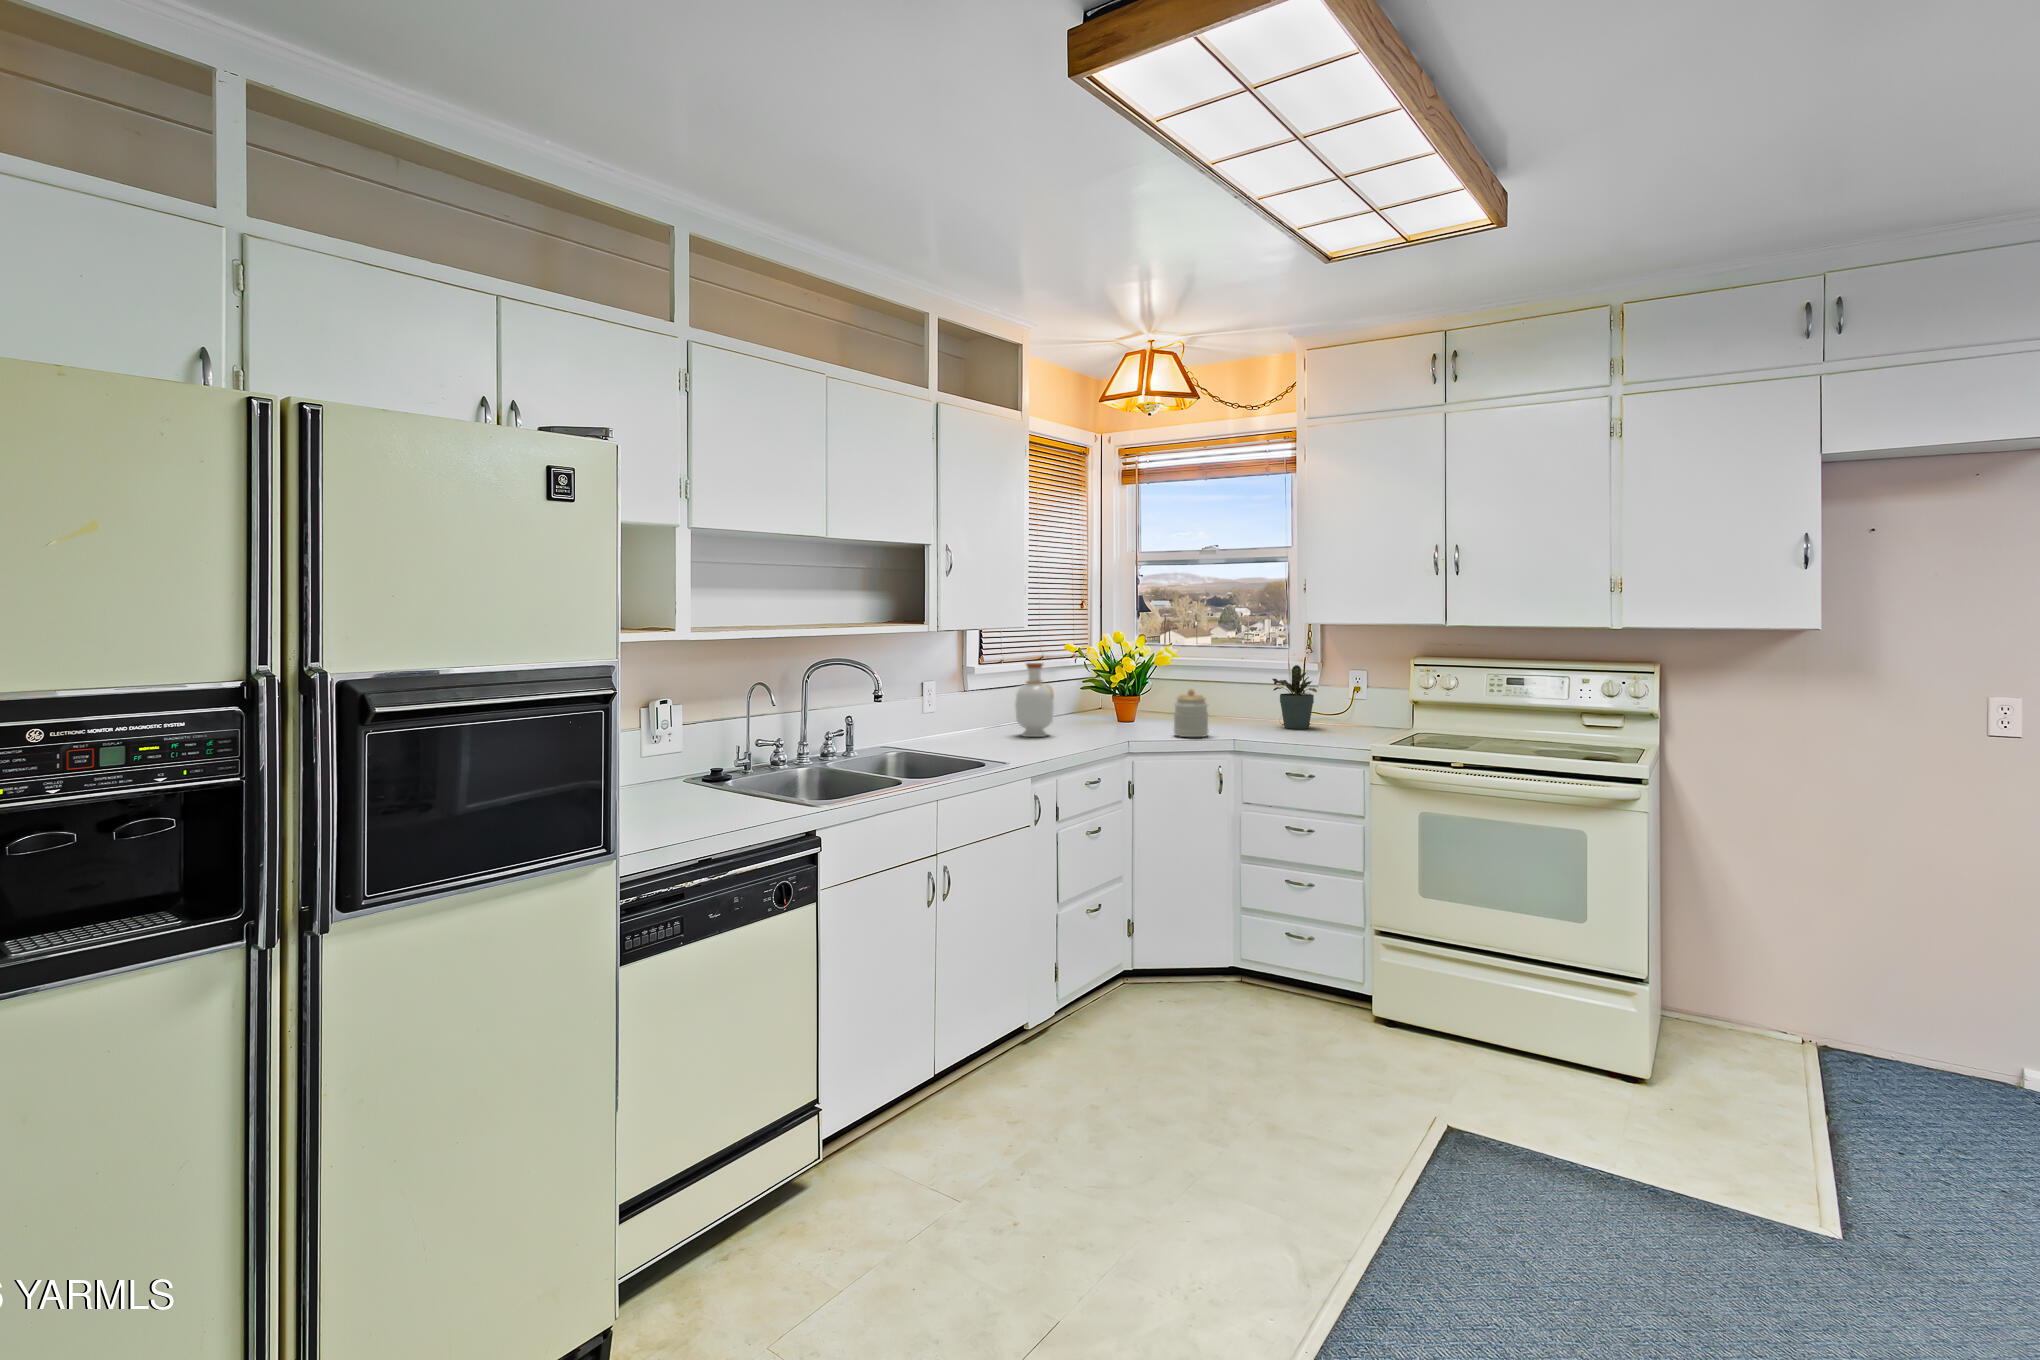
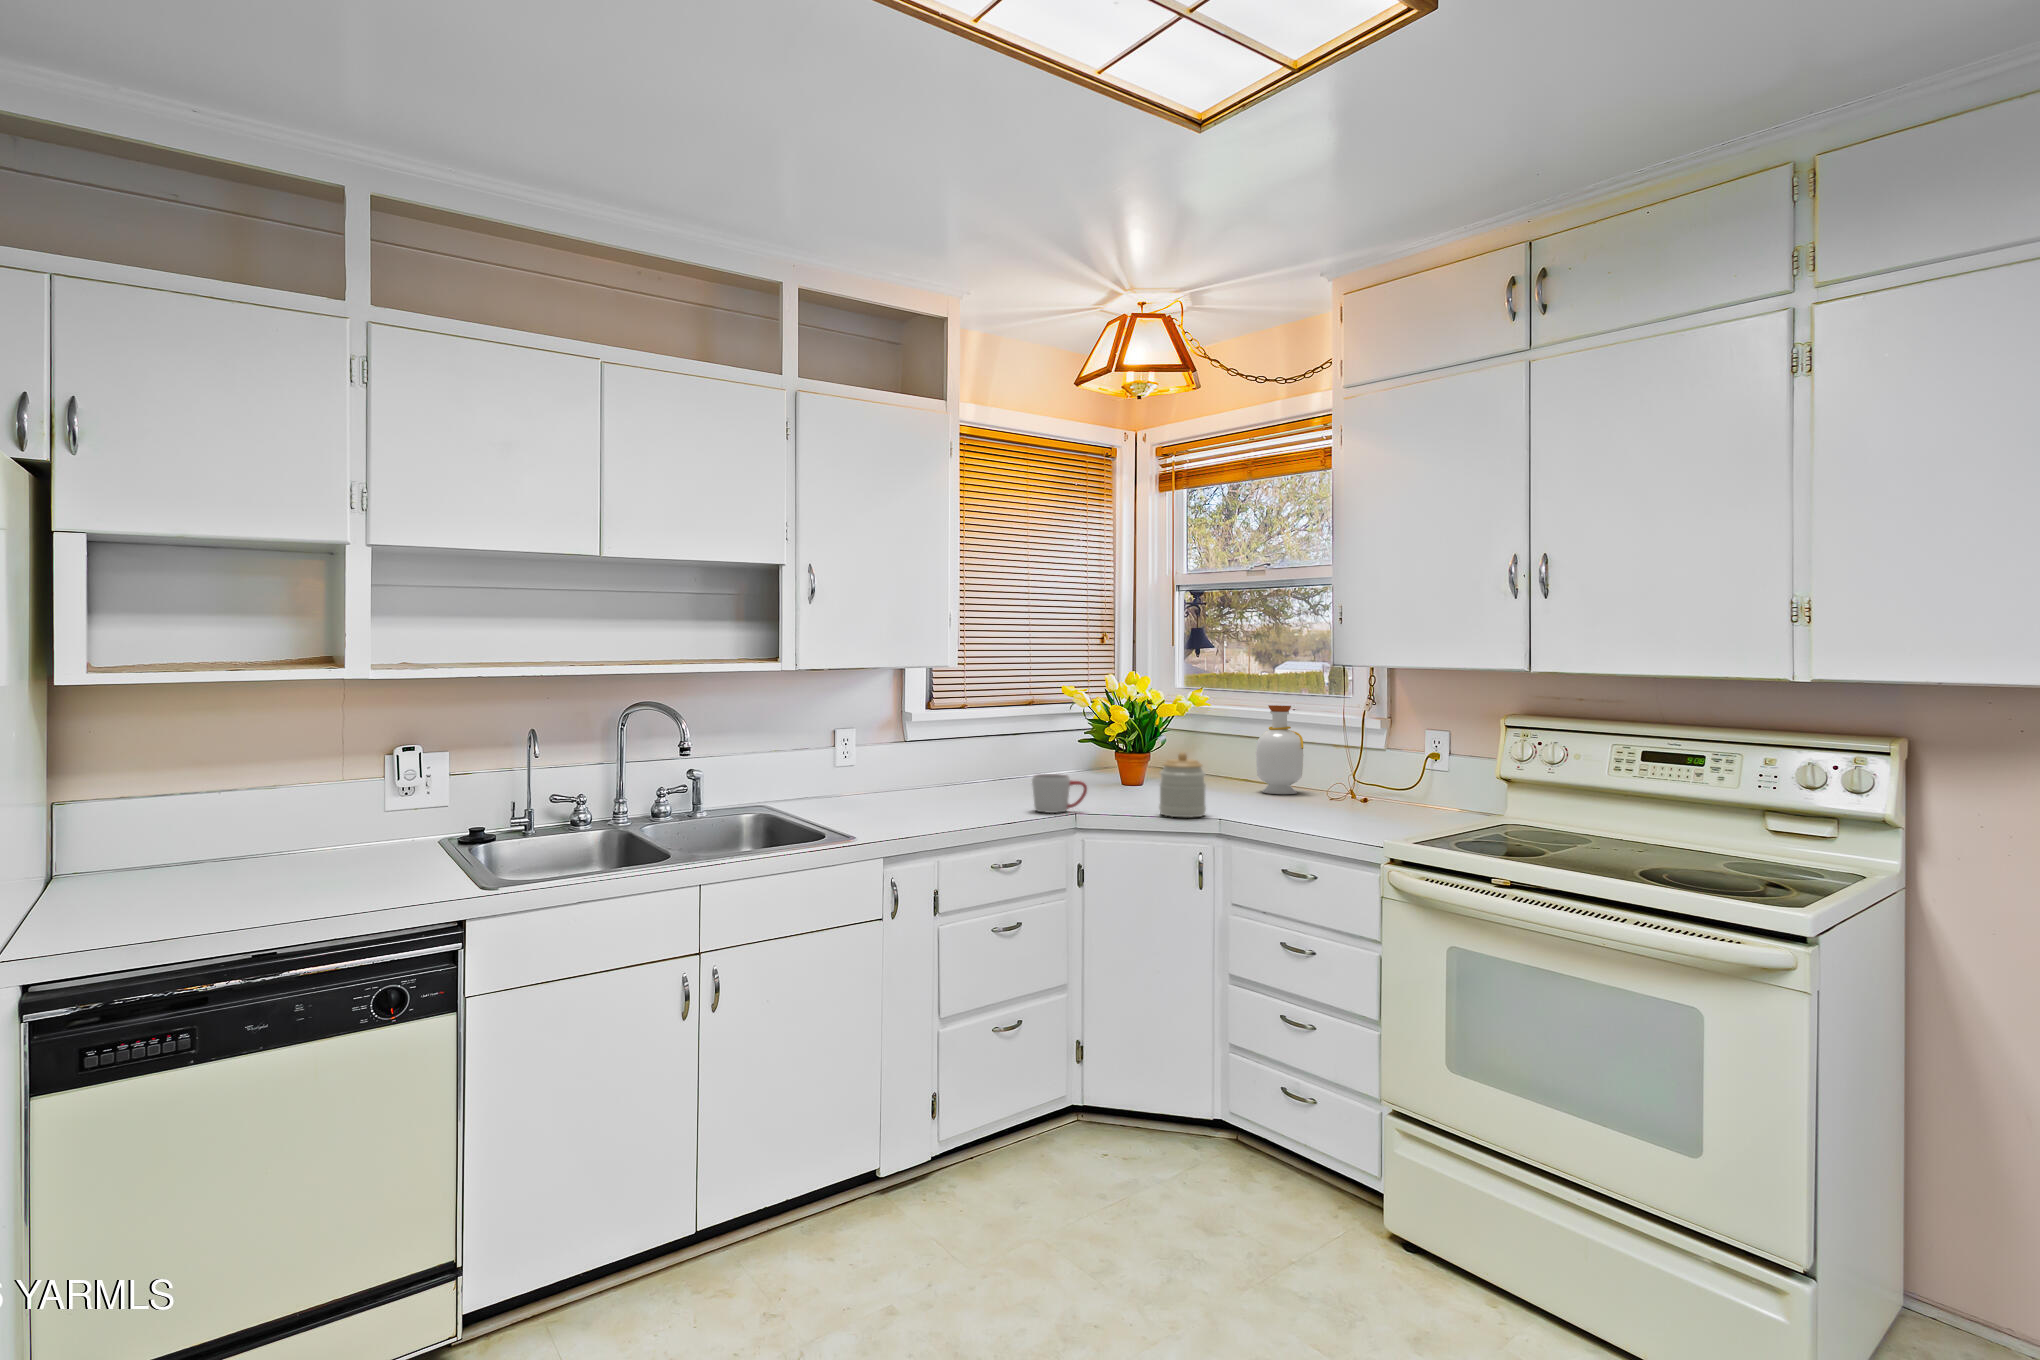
bottle: present [1015,663,1054,737] -> present [1256,705,1304,794]
potted plant: present [1272,665,1317,729] -> none [1310,724,1374,812]
mug: none [1077,709,1119,738] -> present [1032,774,1087,813]

